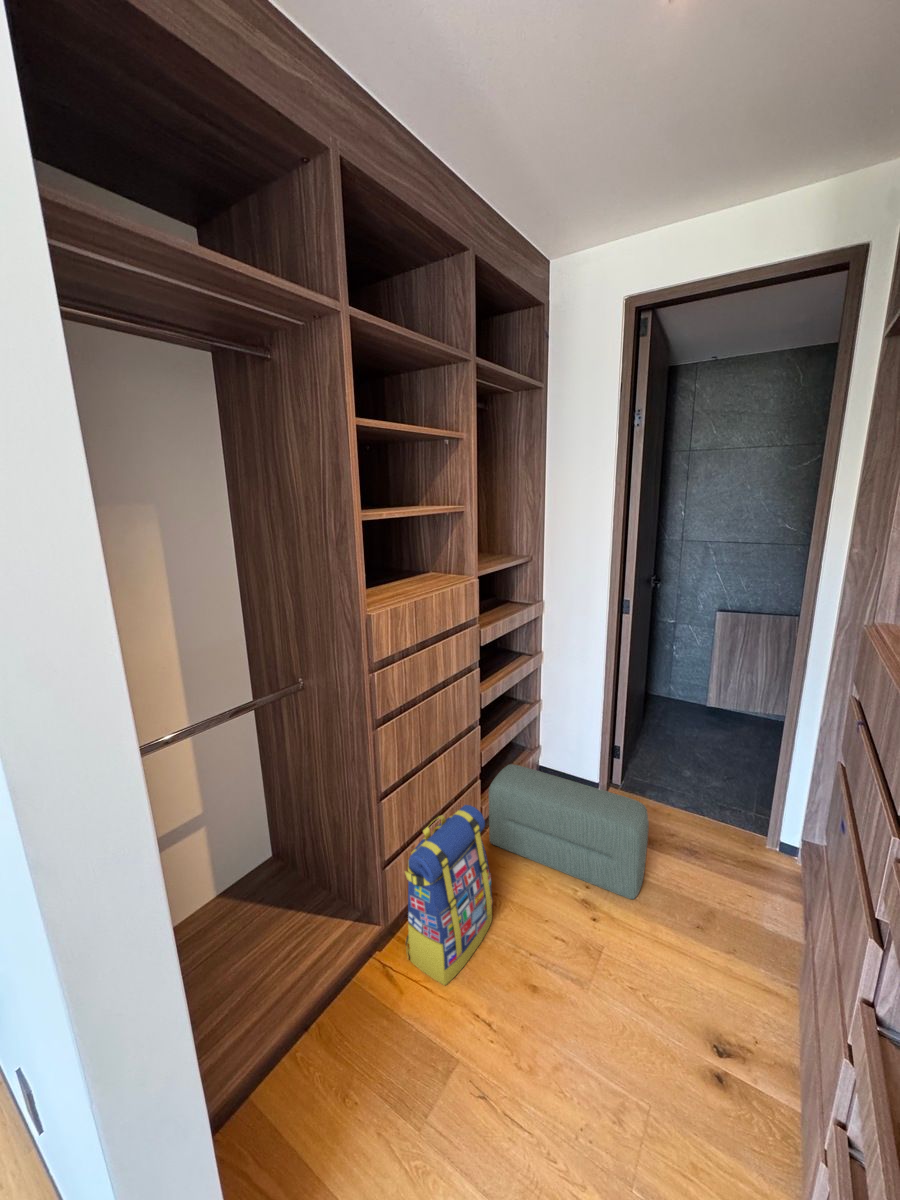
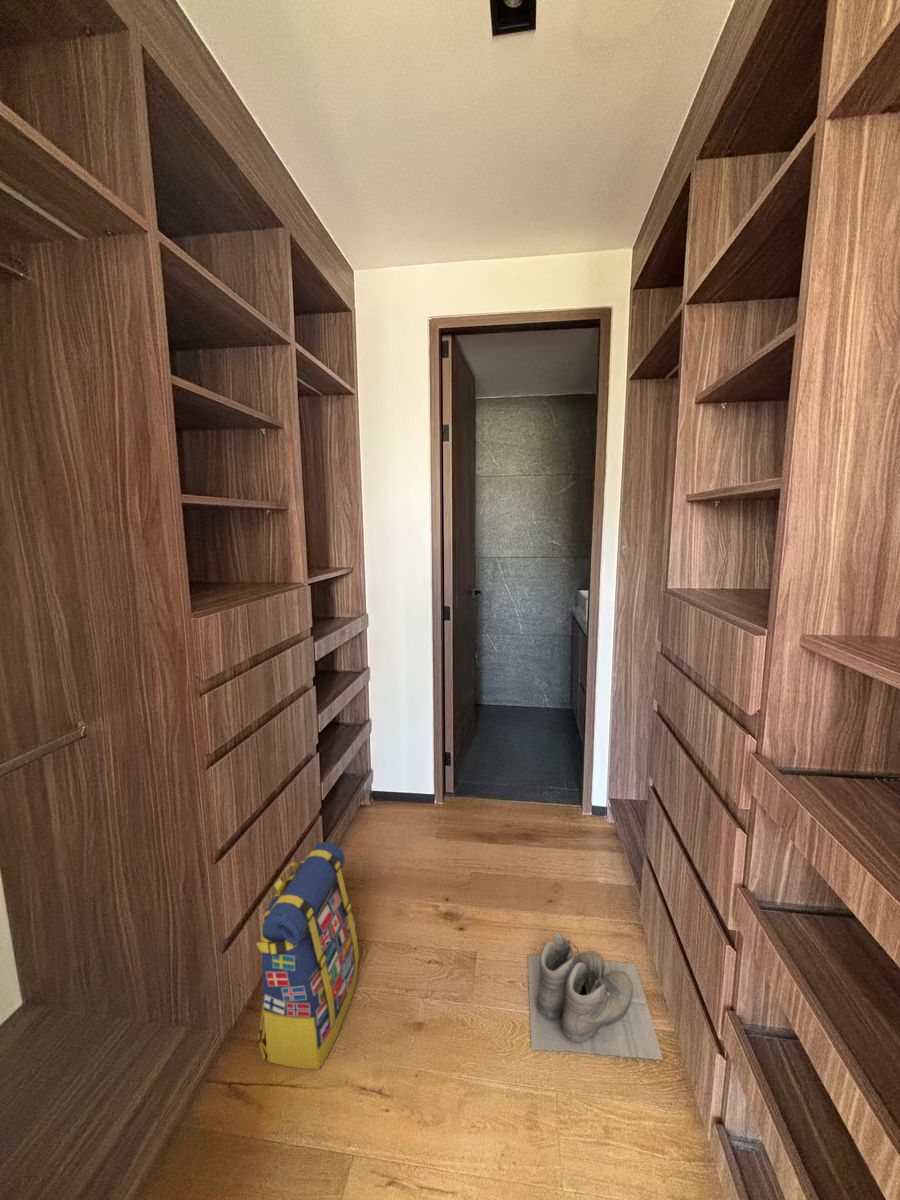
pouf: present [489,764,649,899] -> none [332,792,498,898]
boots: none [635,961,787,1144] -> present [528,932,663,1060]

